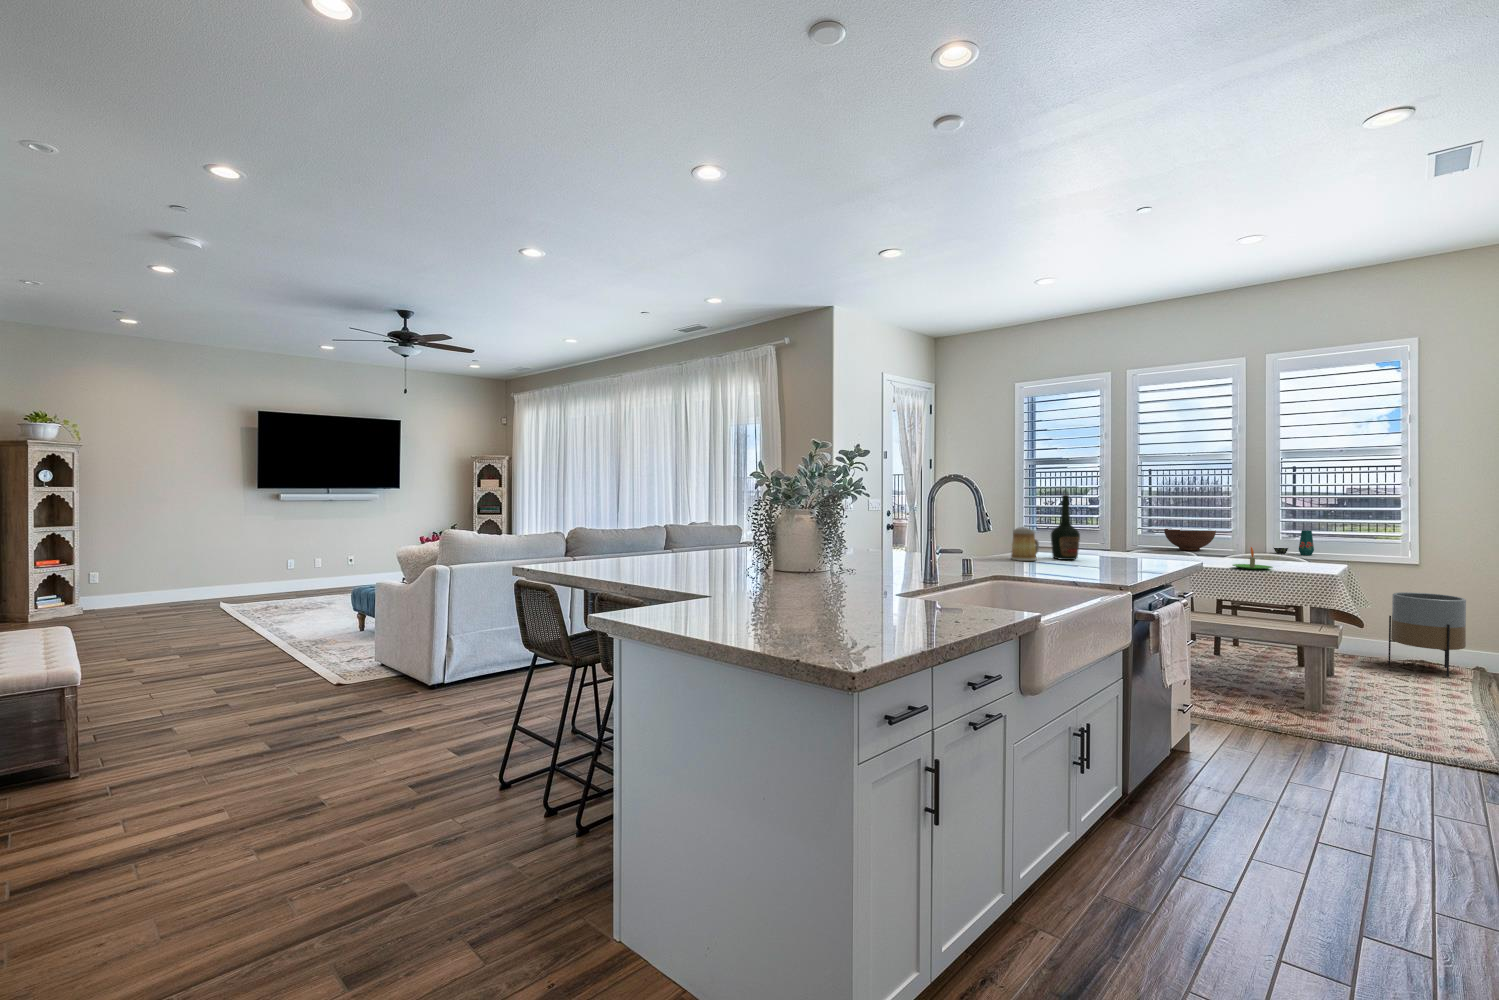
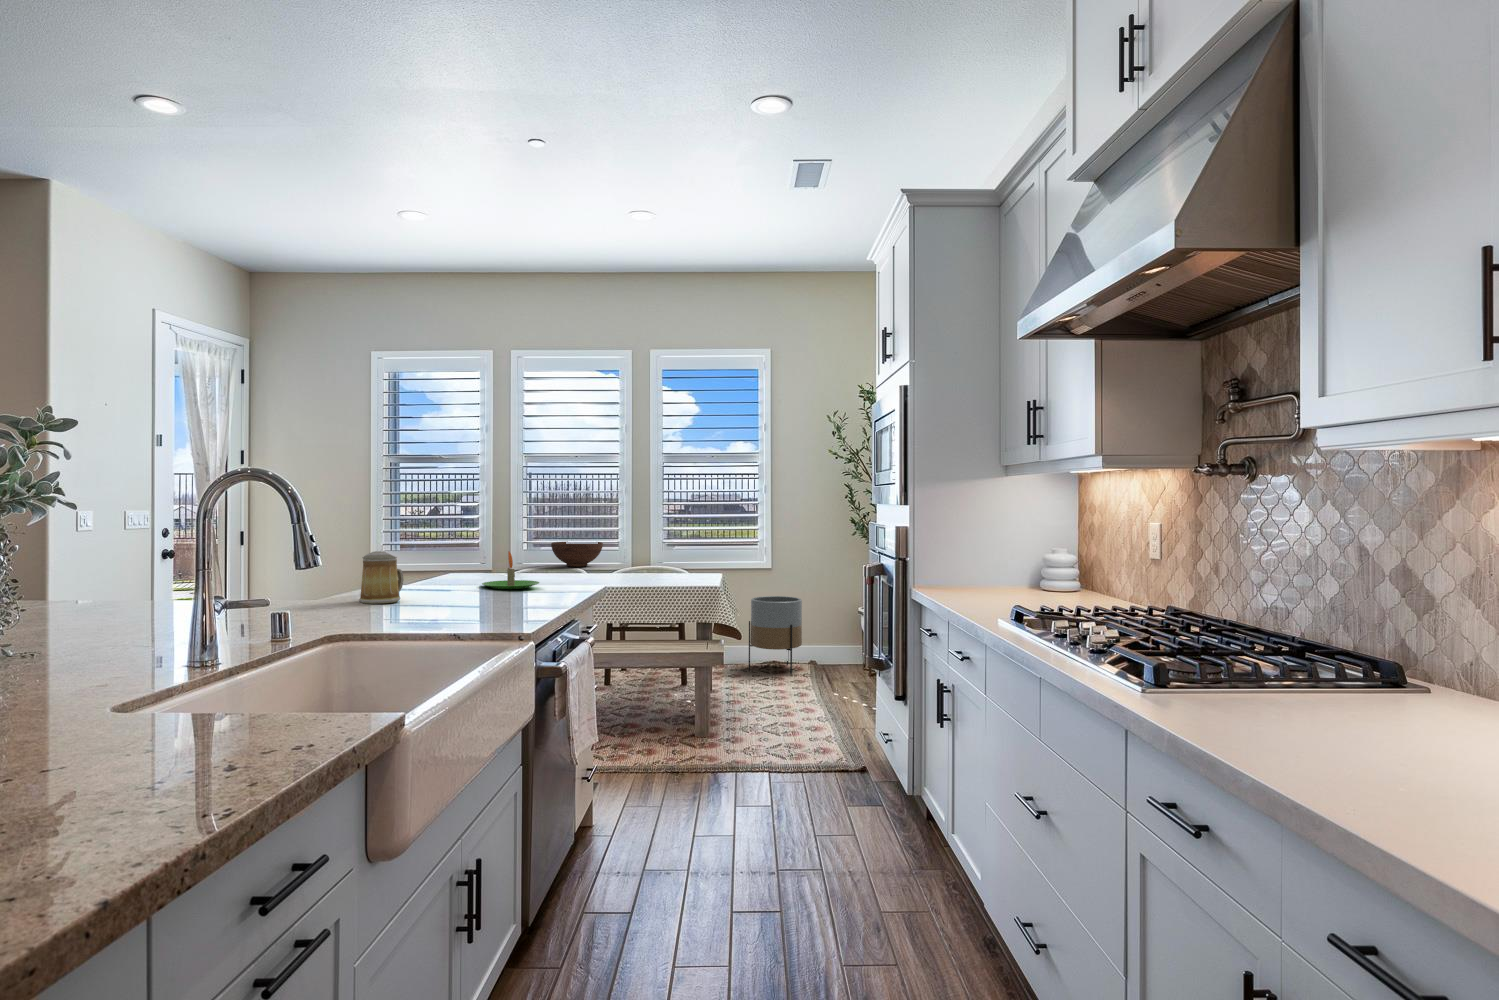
bottle: present [1051,495,1080,560] -> none [420,501,462,596]
vase: present [1274,530,1314,555] -> none [655,539,690,566]
candle: present [1233,547,1273,570] -> present [482,552,539,589]

